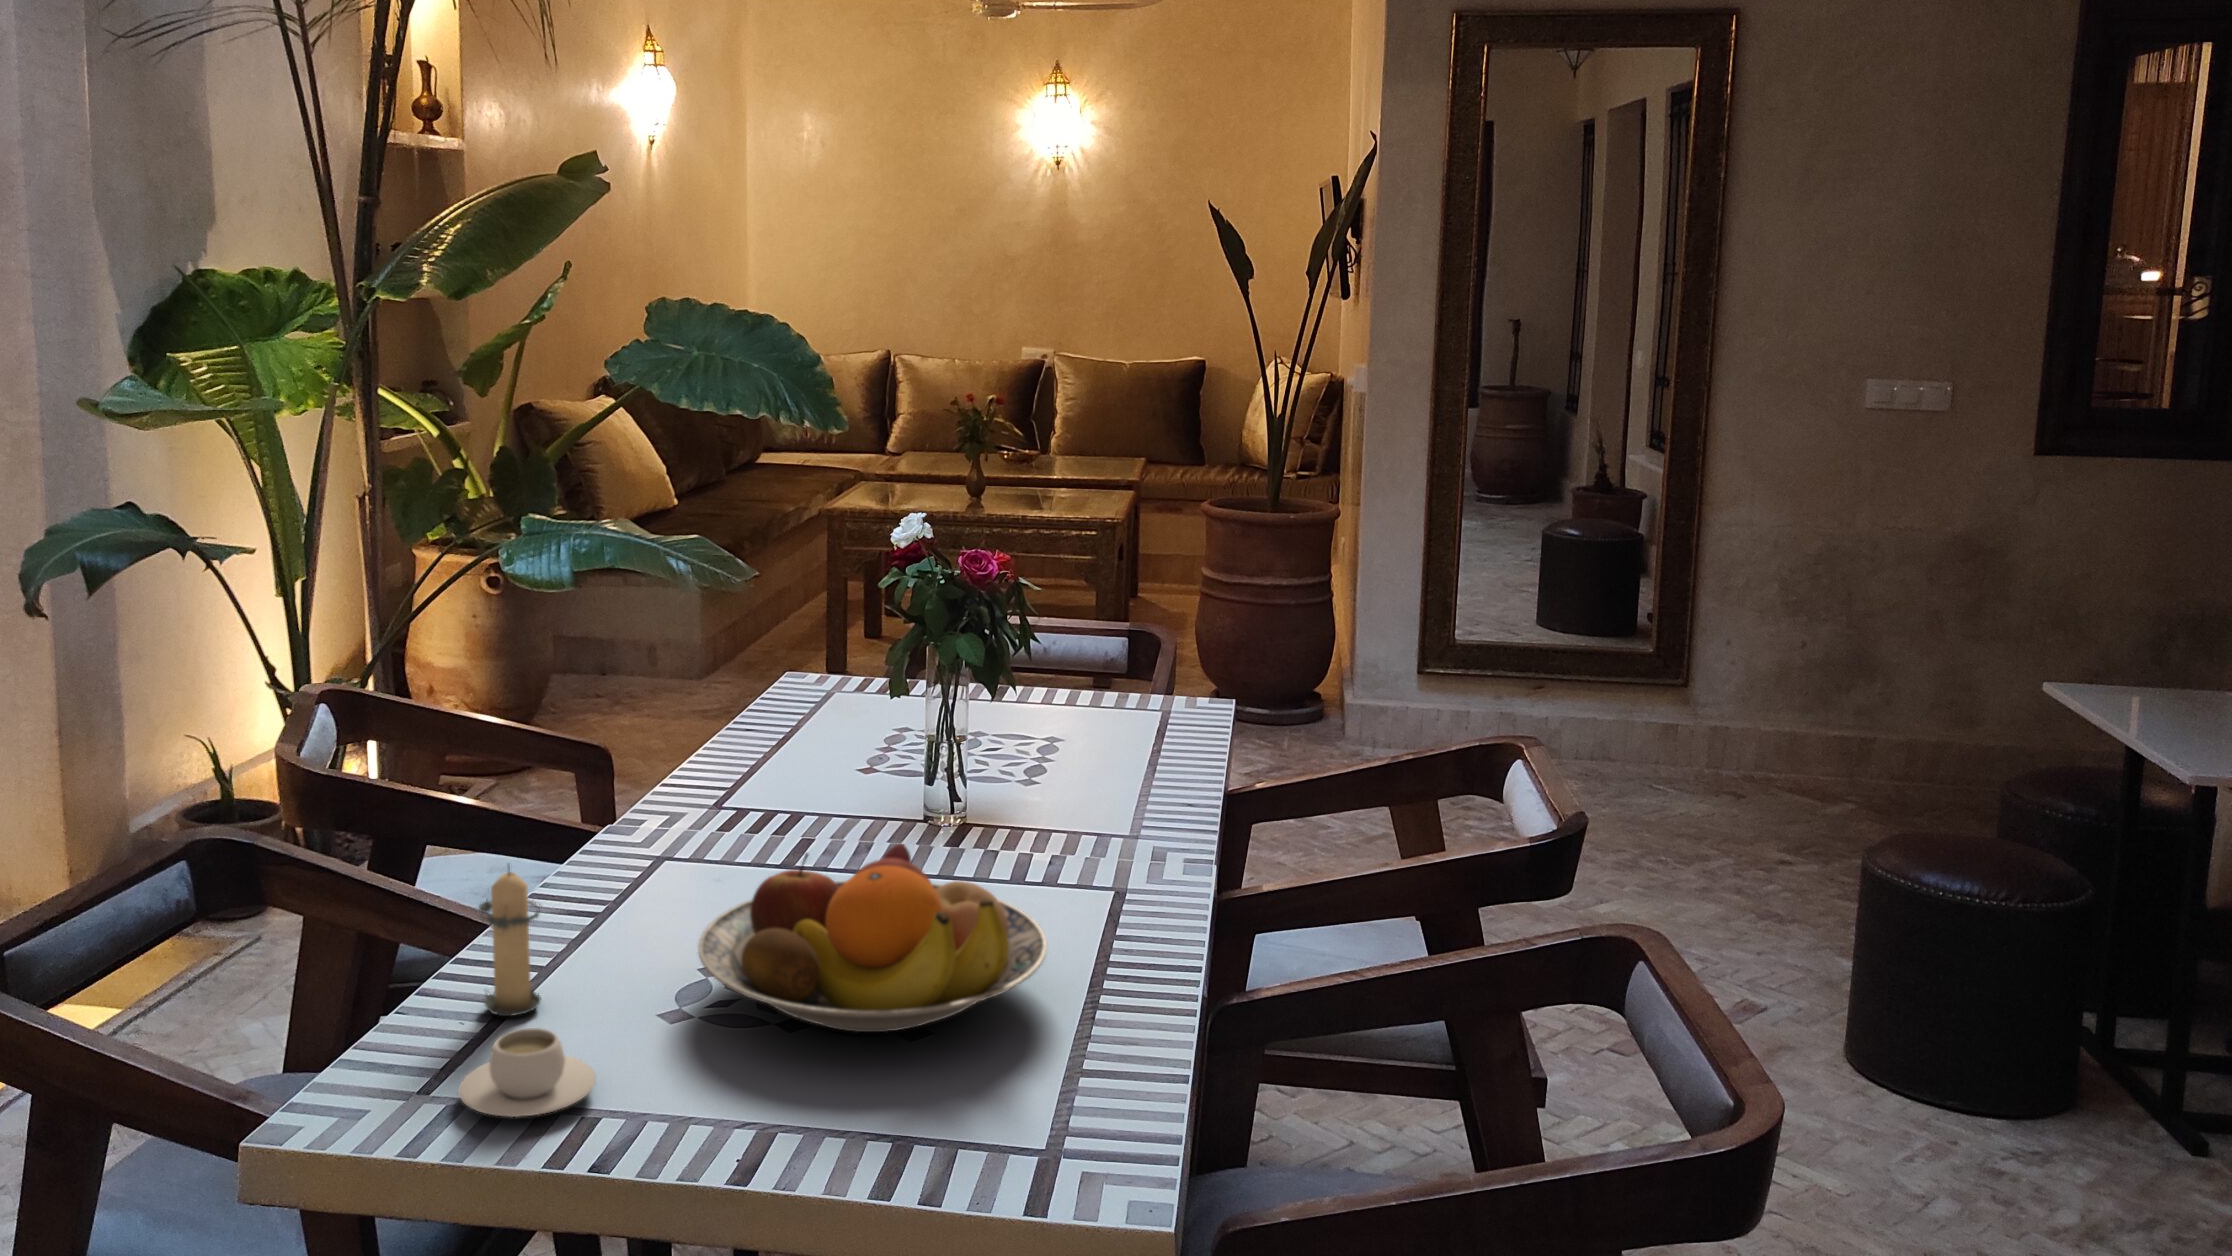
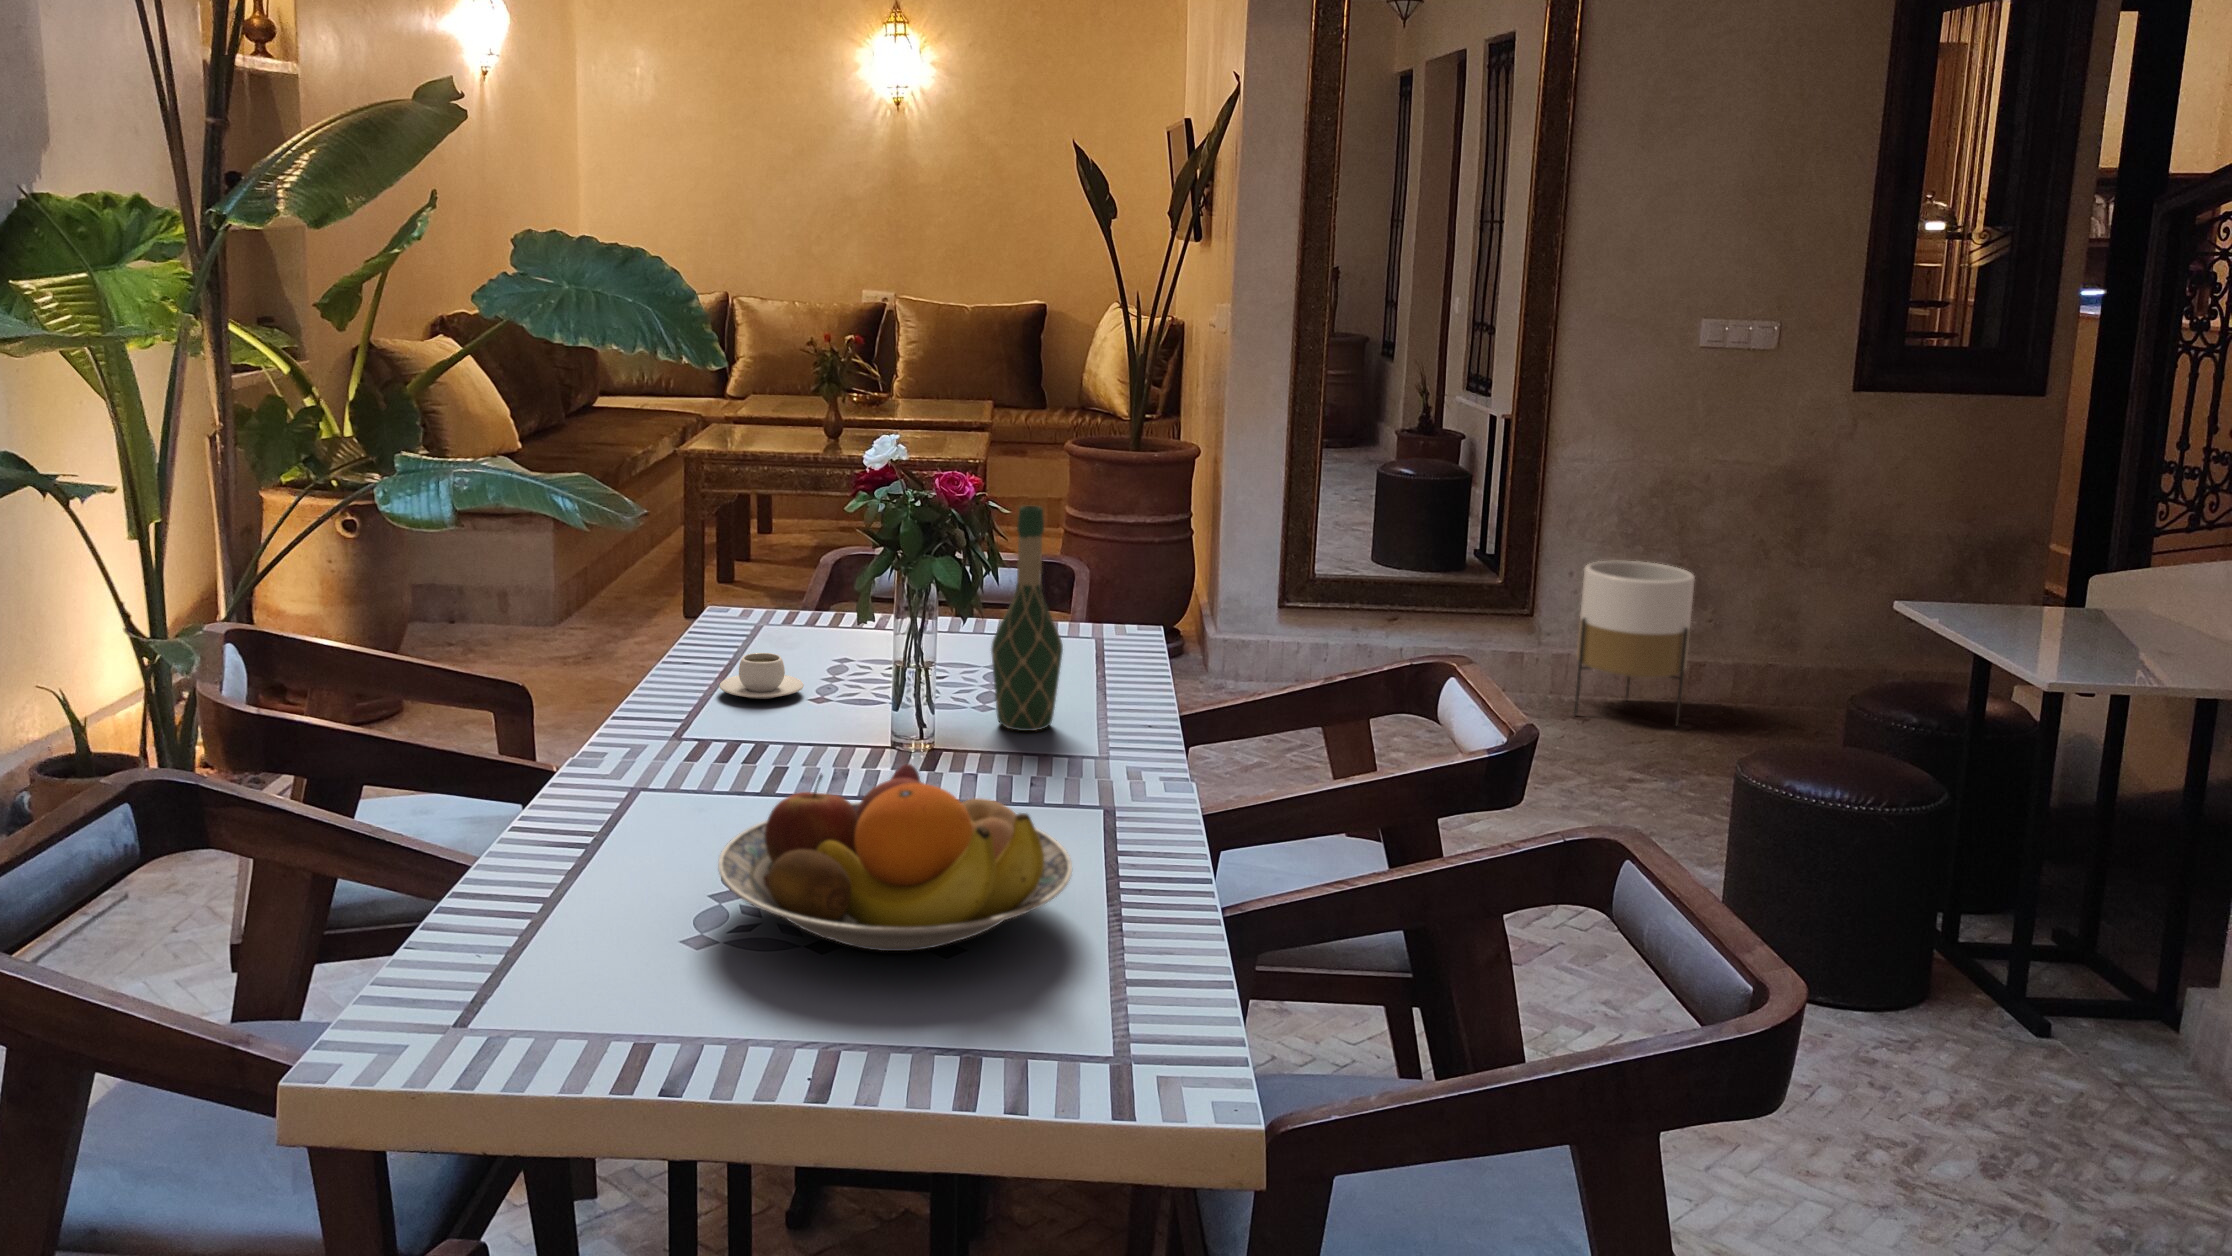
wine bottle: none [1029,583,1100,808] -> present [991,506,1063,731]
planter: none [1729,631,1858,807] -> present [1574,561,1695,726]
candle: present [479,869,541,1016] -> none [485,790,565,951]
teacup: present [458,1028,596,1117] -> present [720,653,804,699]

